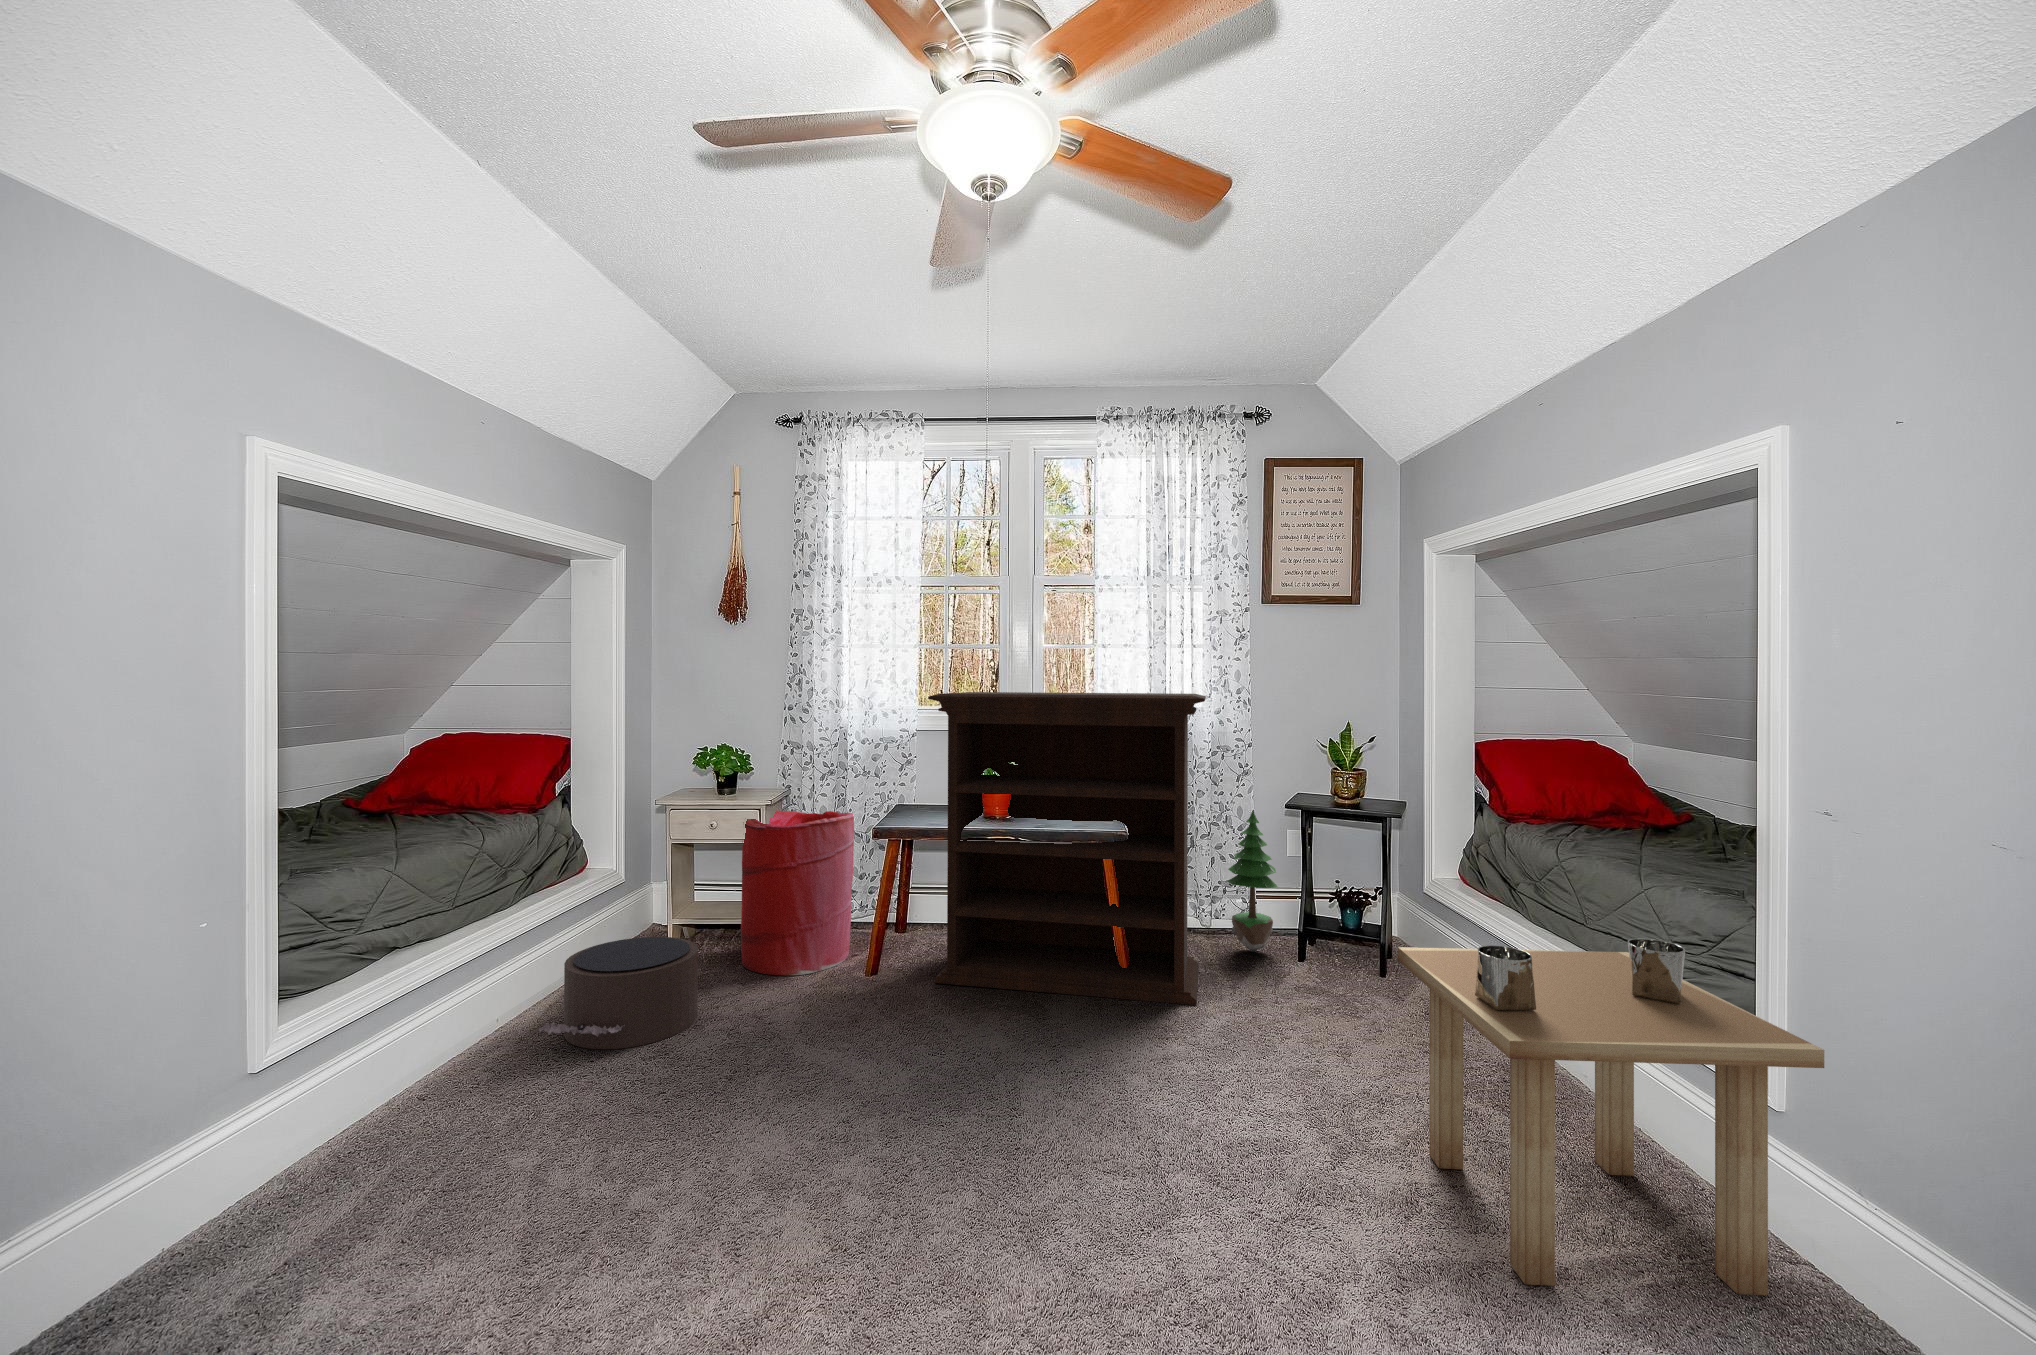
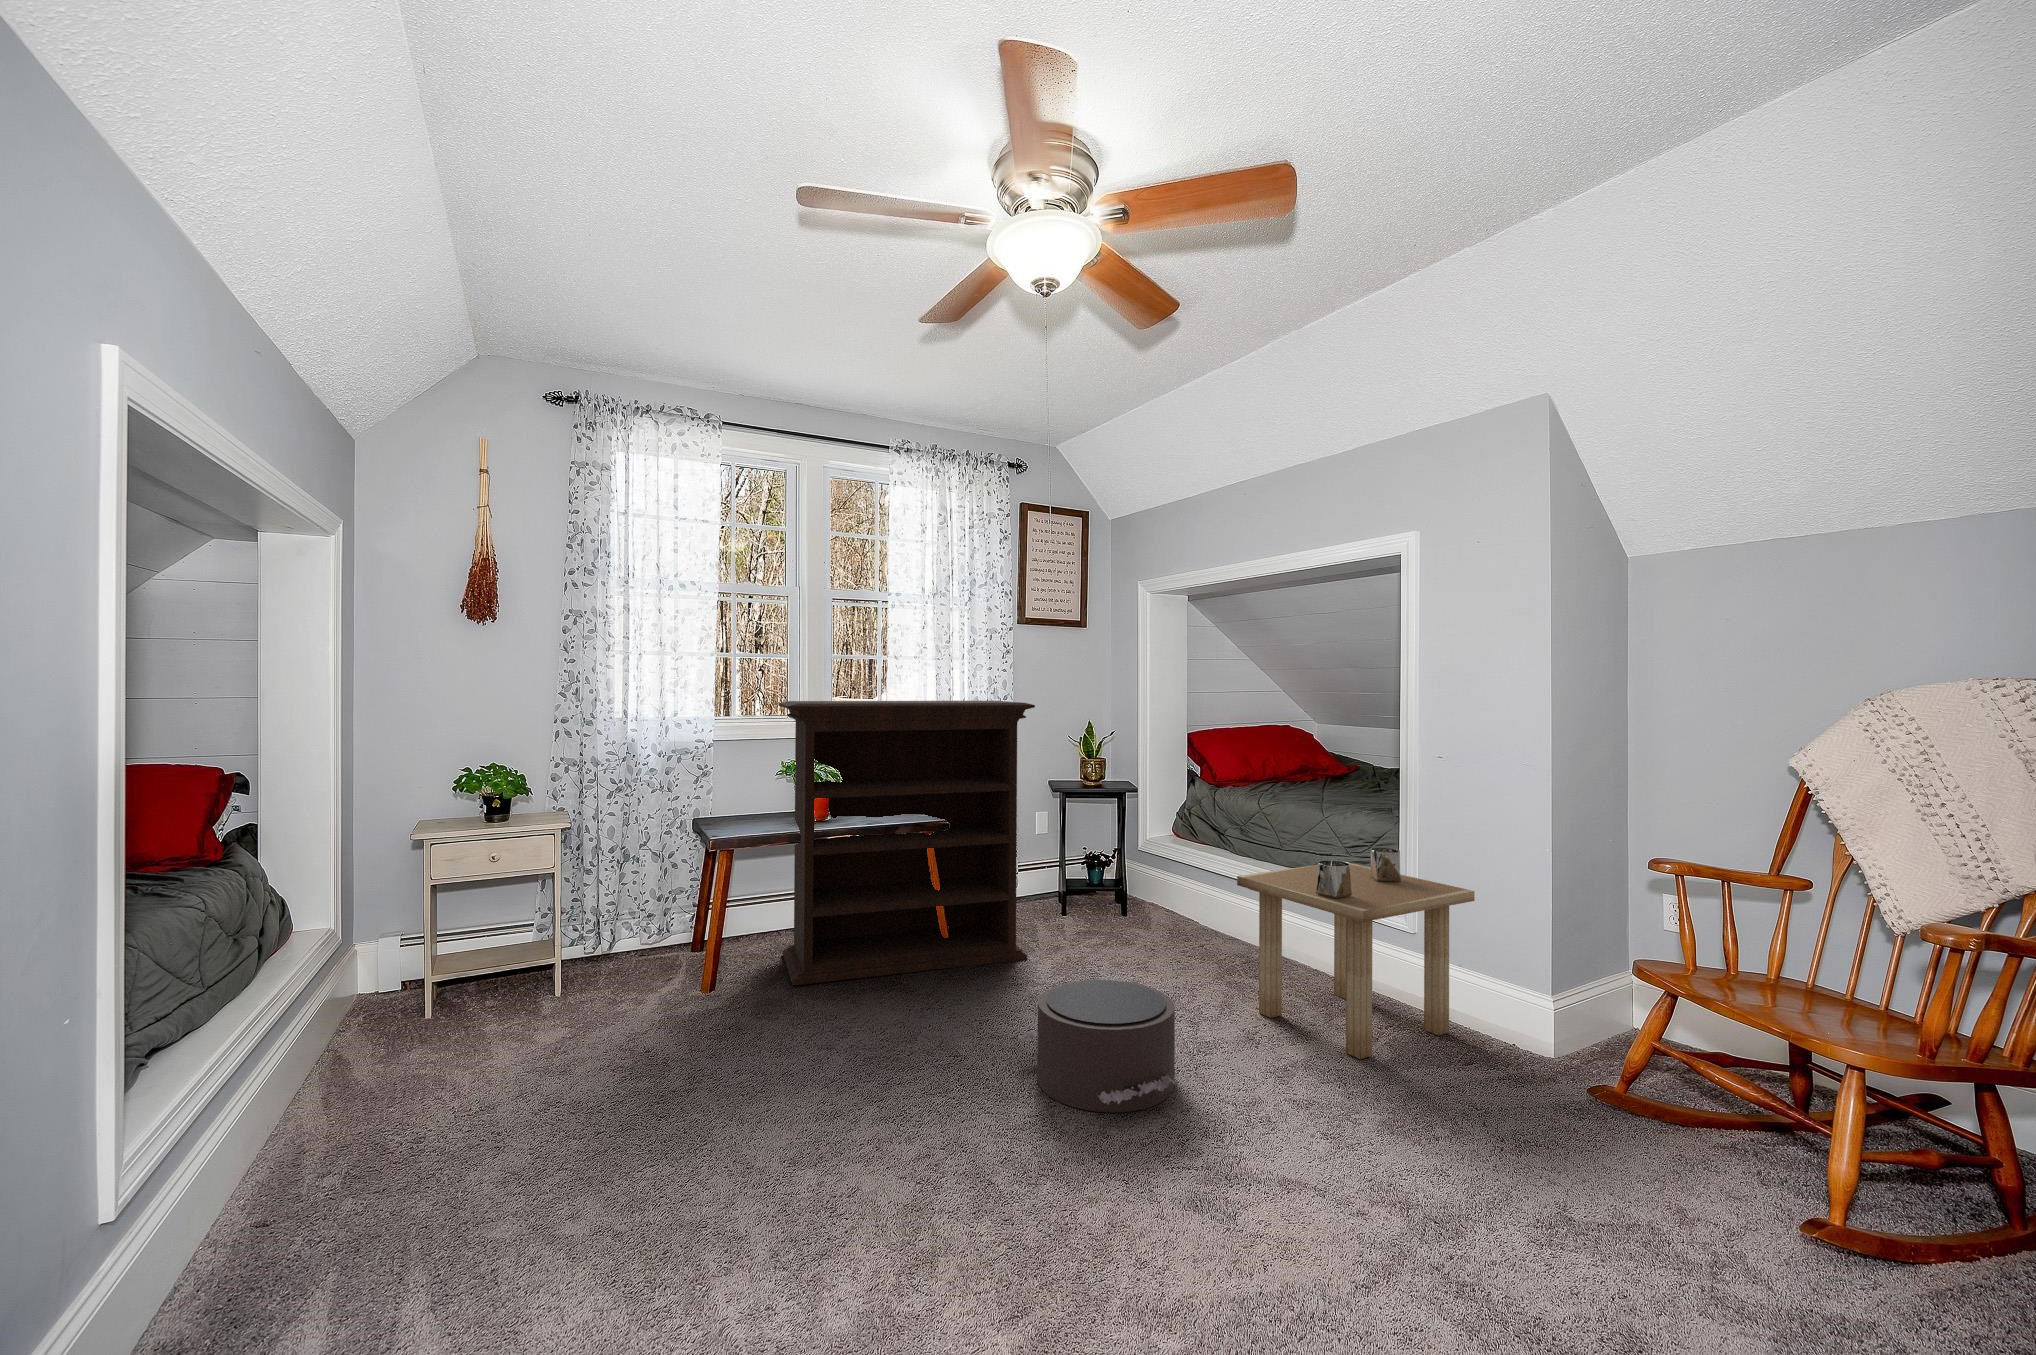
laundry hamper: present [741,811,854,975] -> none [543,830,674,1014]
potted tree: present [1227,811,1278,952] -> none [1003,797,1045,916]
pouf: present [539,937,698,1049] -> present [1019,980,1177,1113]

